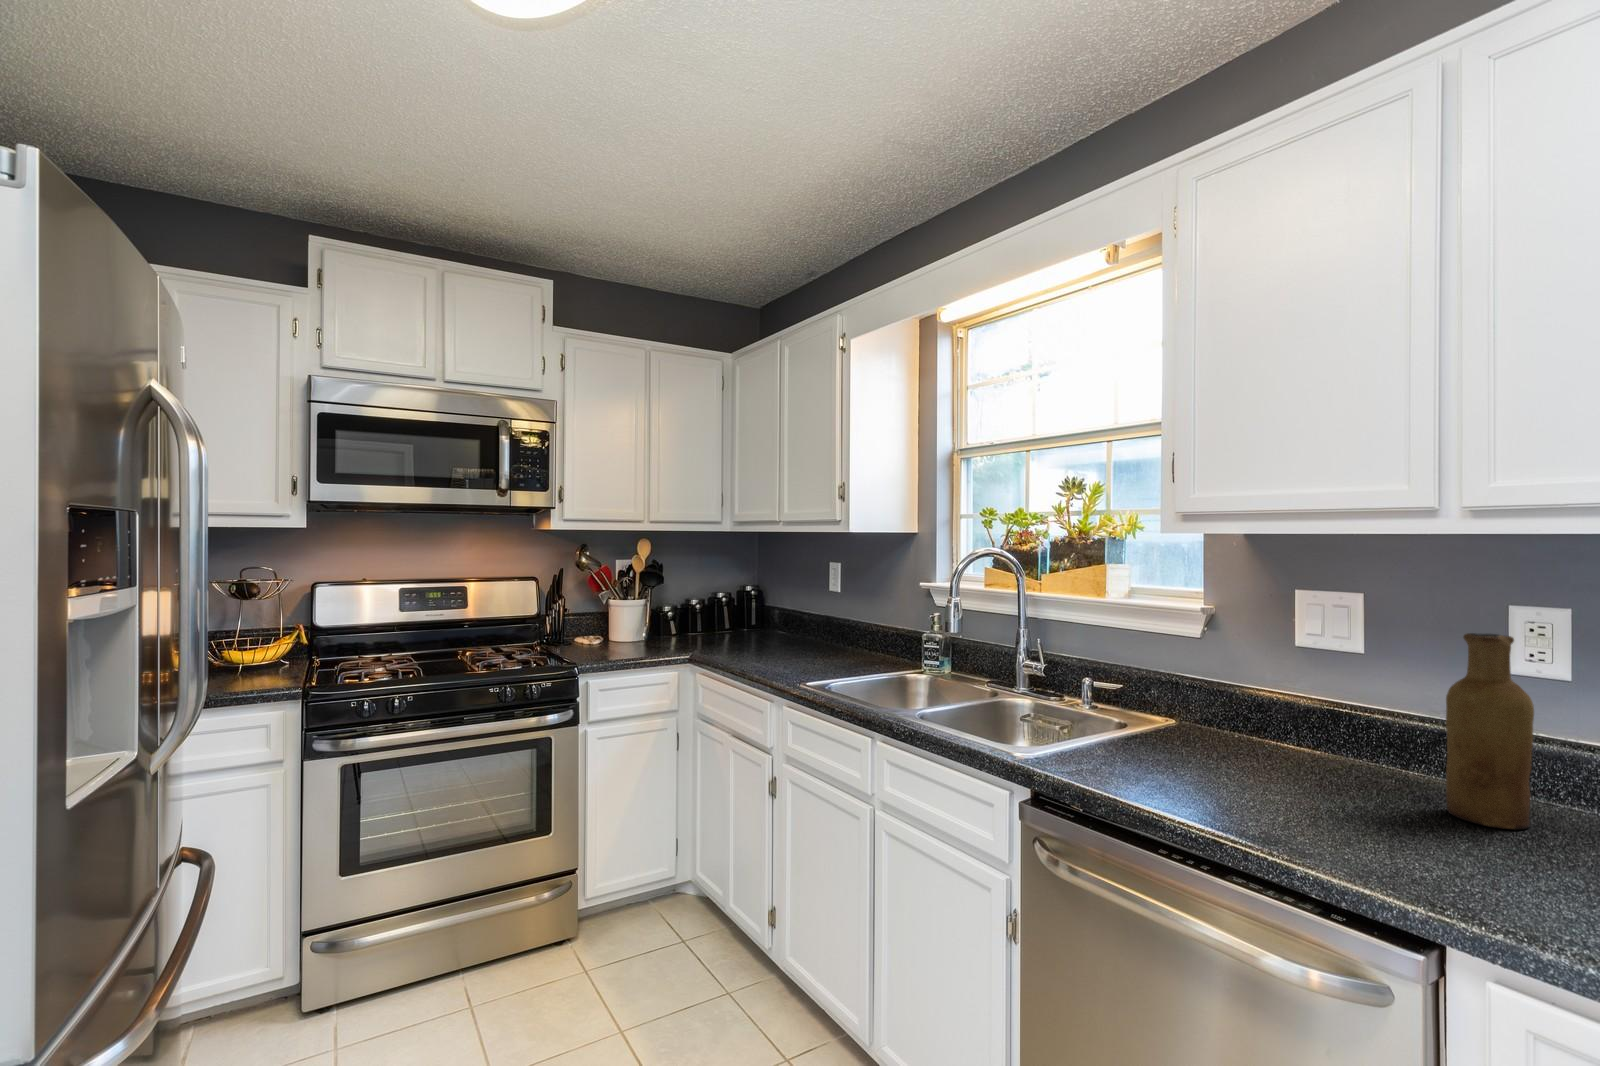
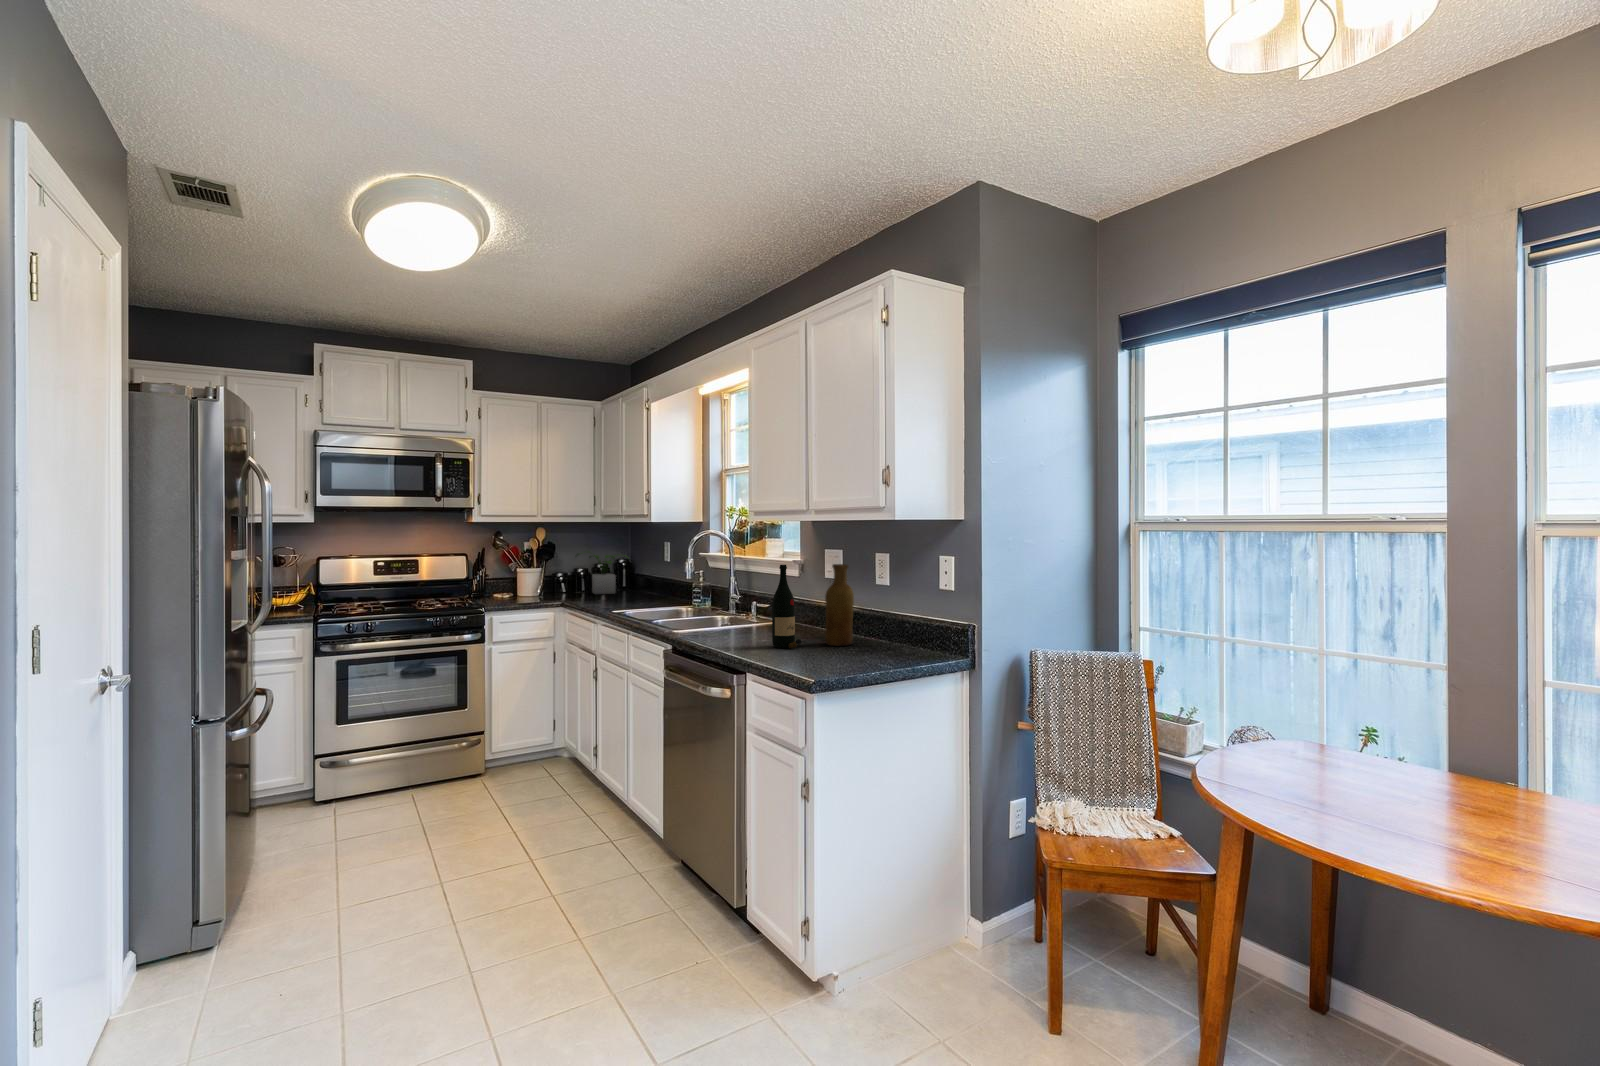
potted plant: none [694,573,770,638] -> present [577,553,616,594]
wine bottle: none [1351,636,1442,842] -> present [772,565,802,648]

